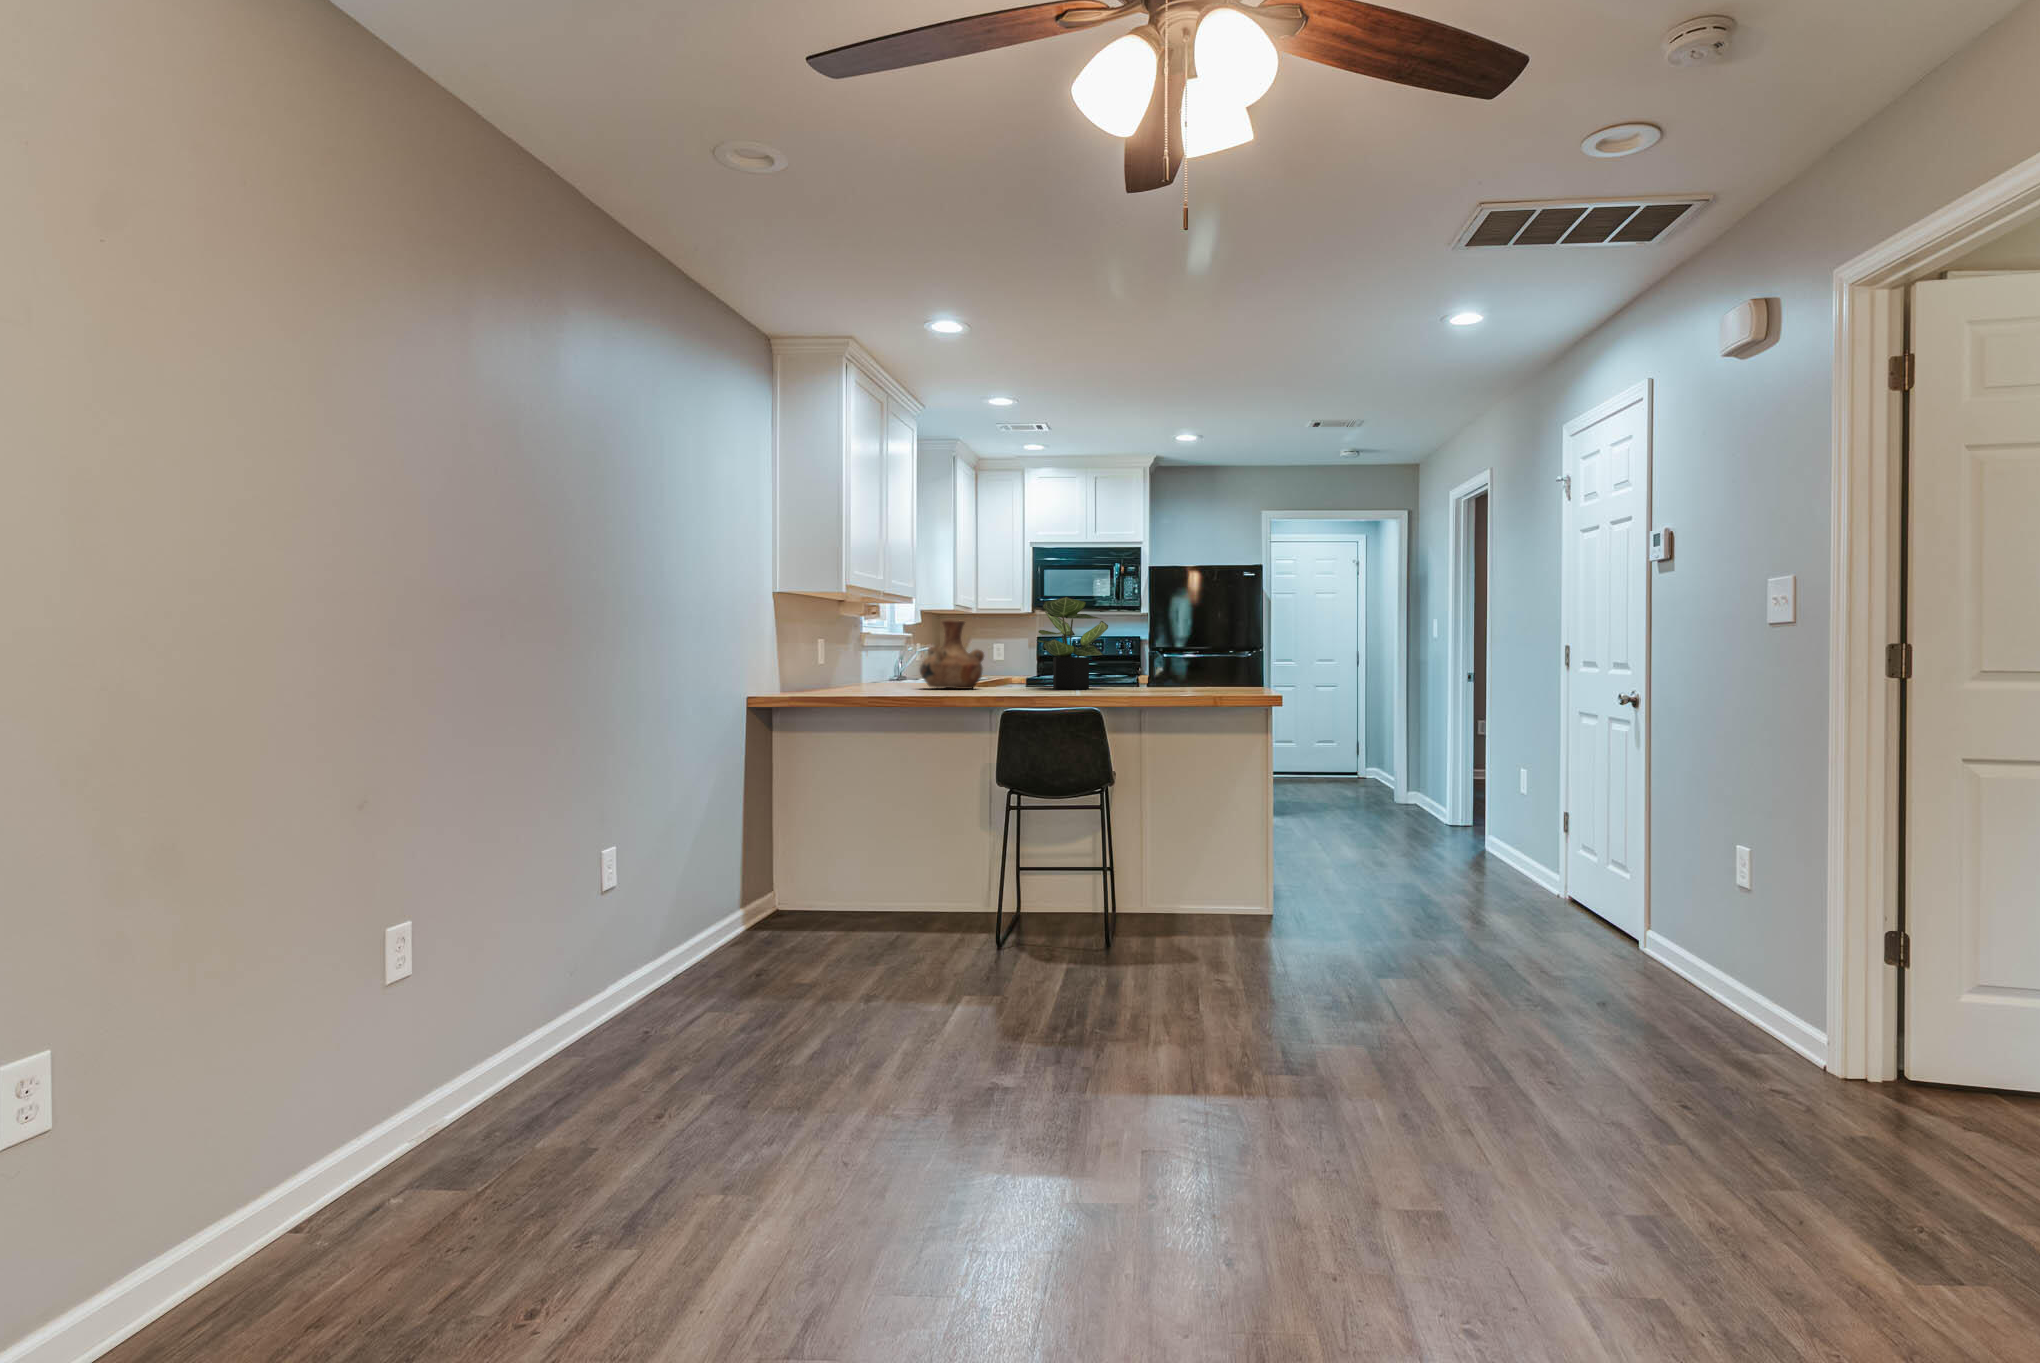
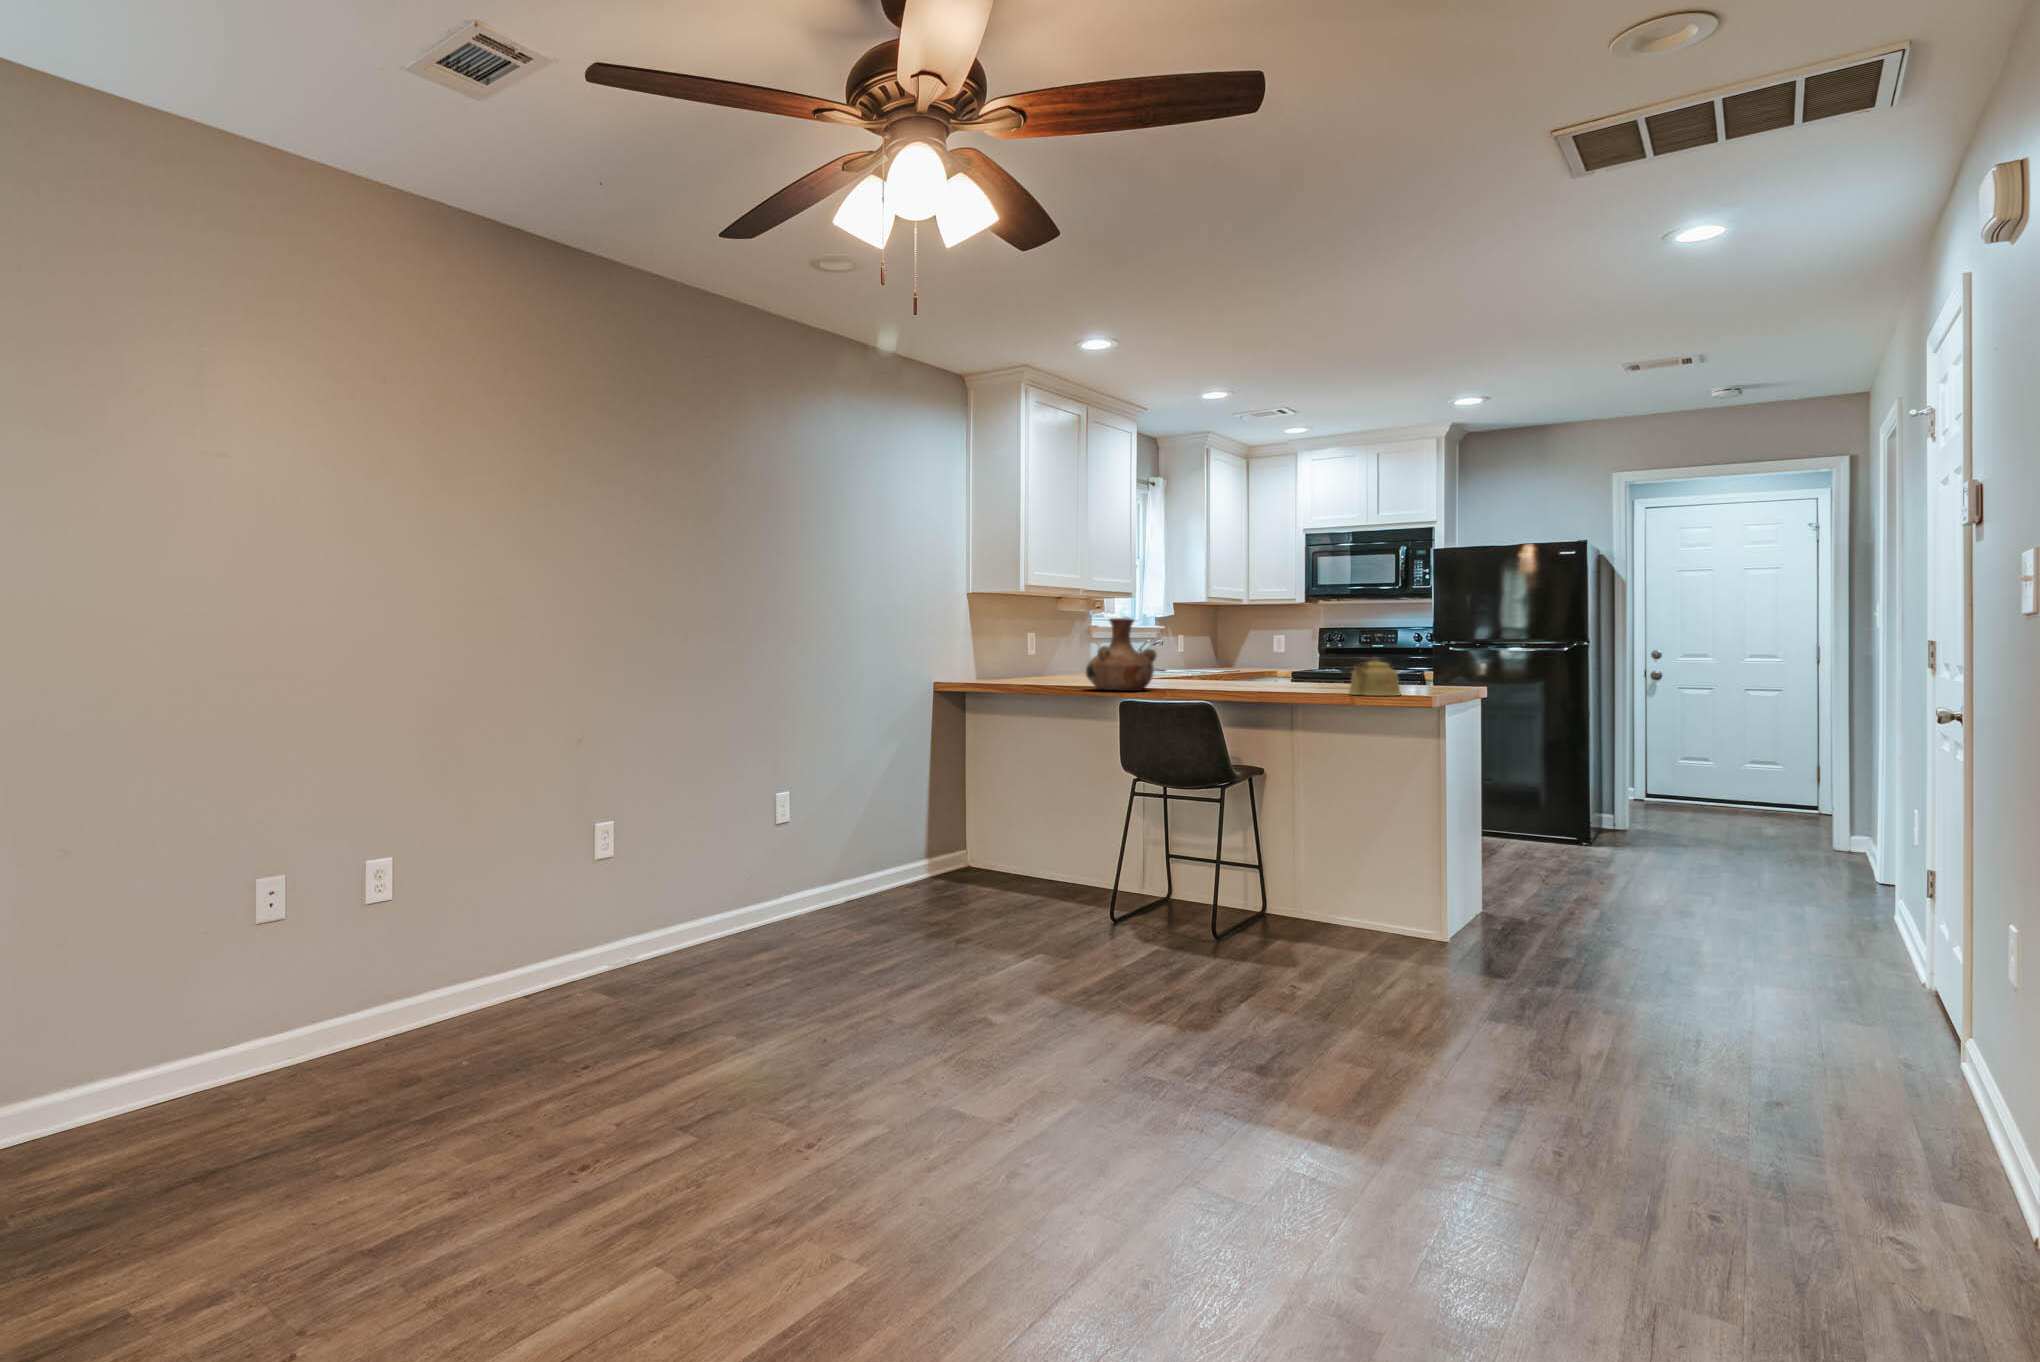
potted plant: present [1038,596,1108,689] -> none [1212,589,1302,693]
kettle: none [1142,658,1188,690] -> present [1341,657,1401,696]

